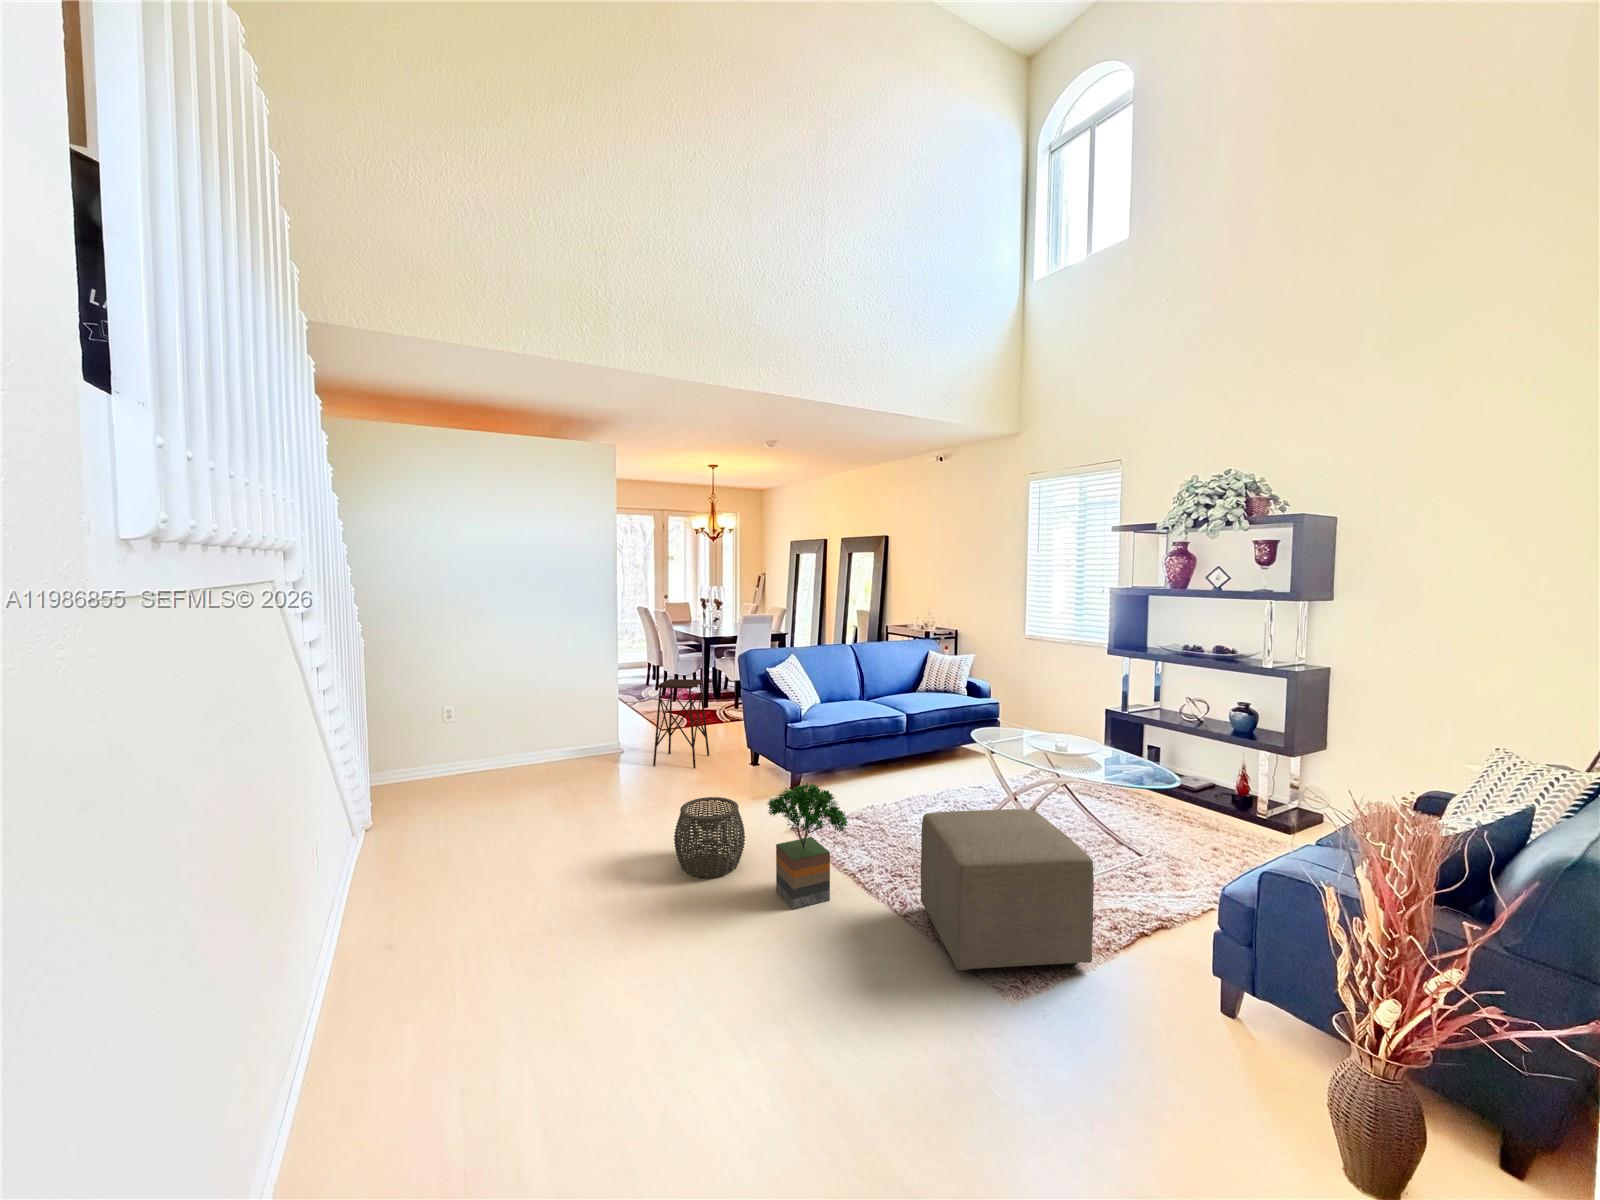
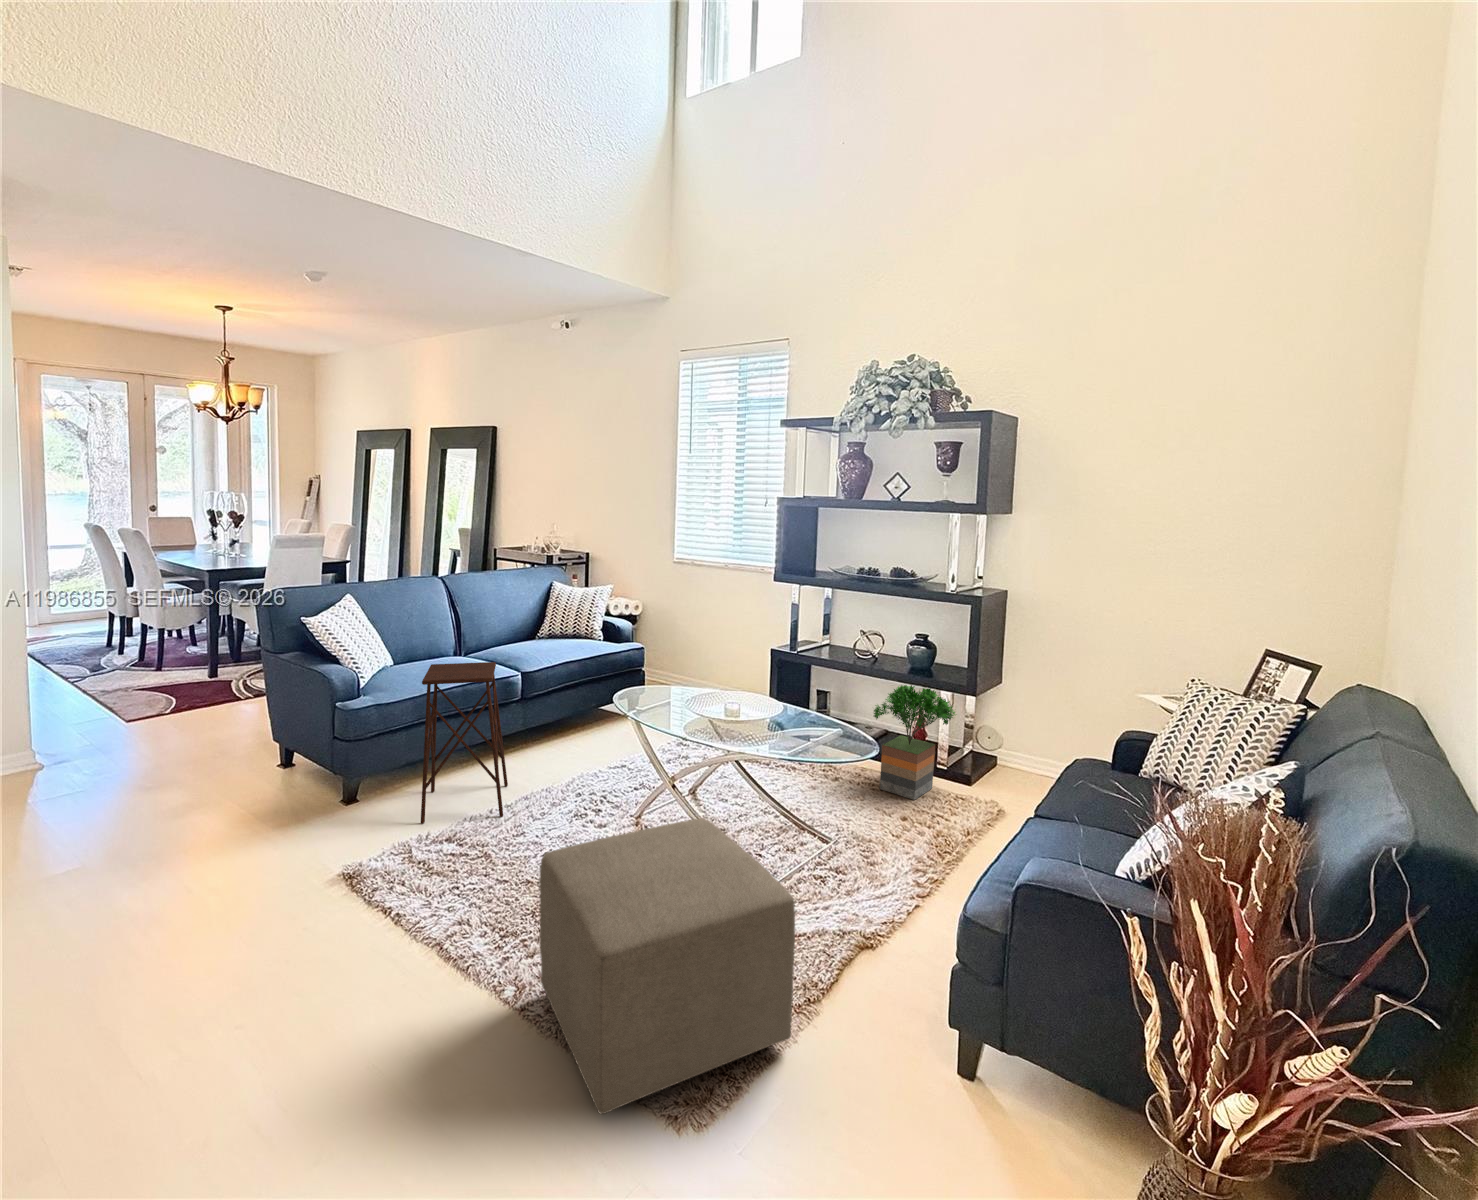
side table: present [653,679,709,768] -> present [421,662,508,824]
potted tree: present [768,783,848,909] -> present [874,685,955,800]
woven basket: present [674,797,745,878] -> none [64,866,228,1026]

